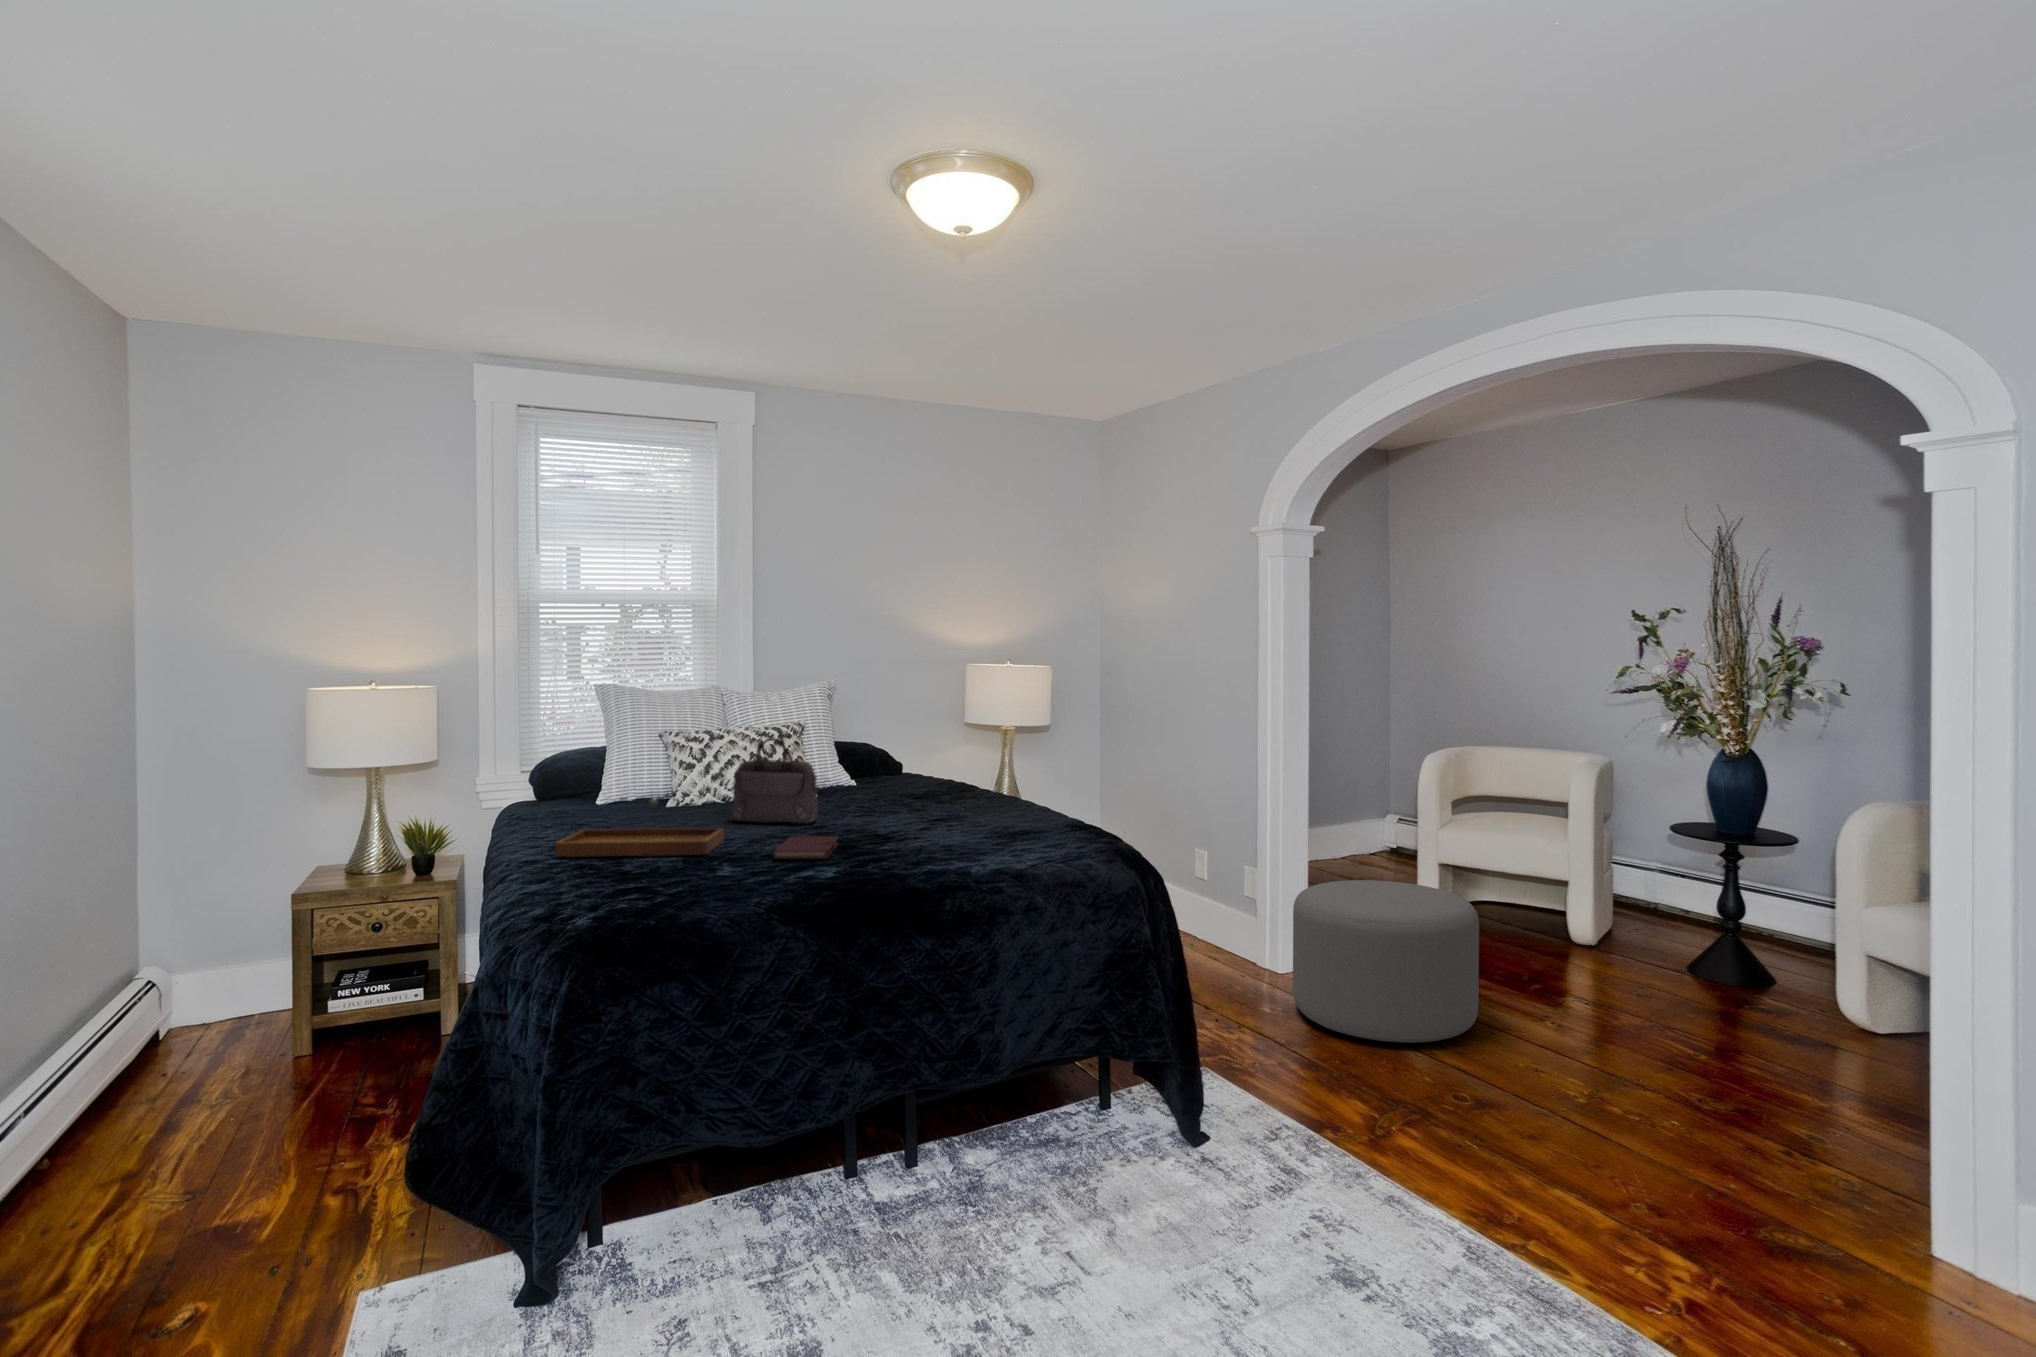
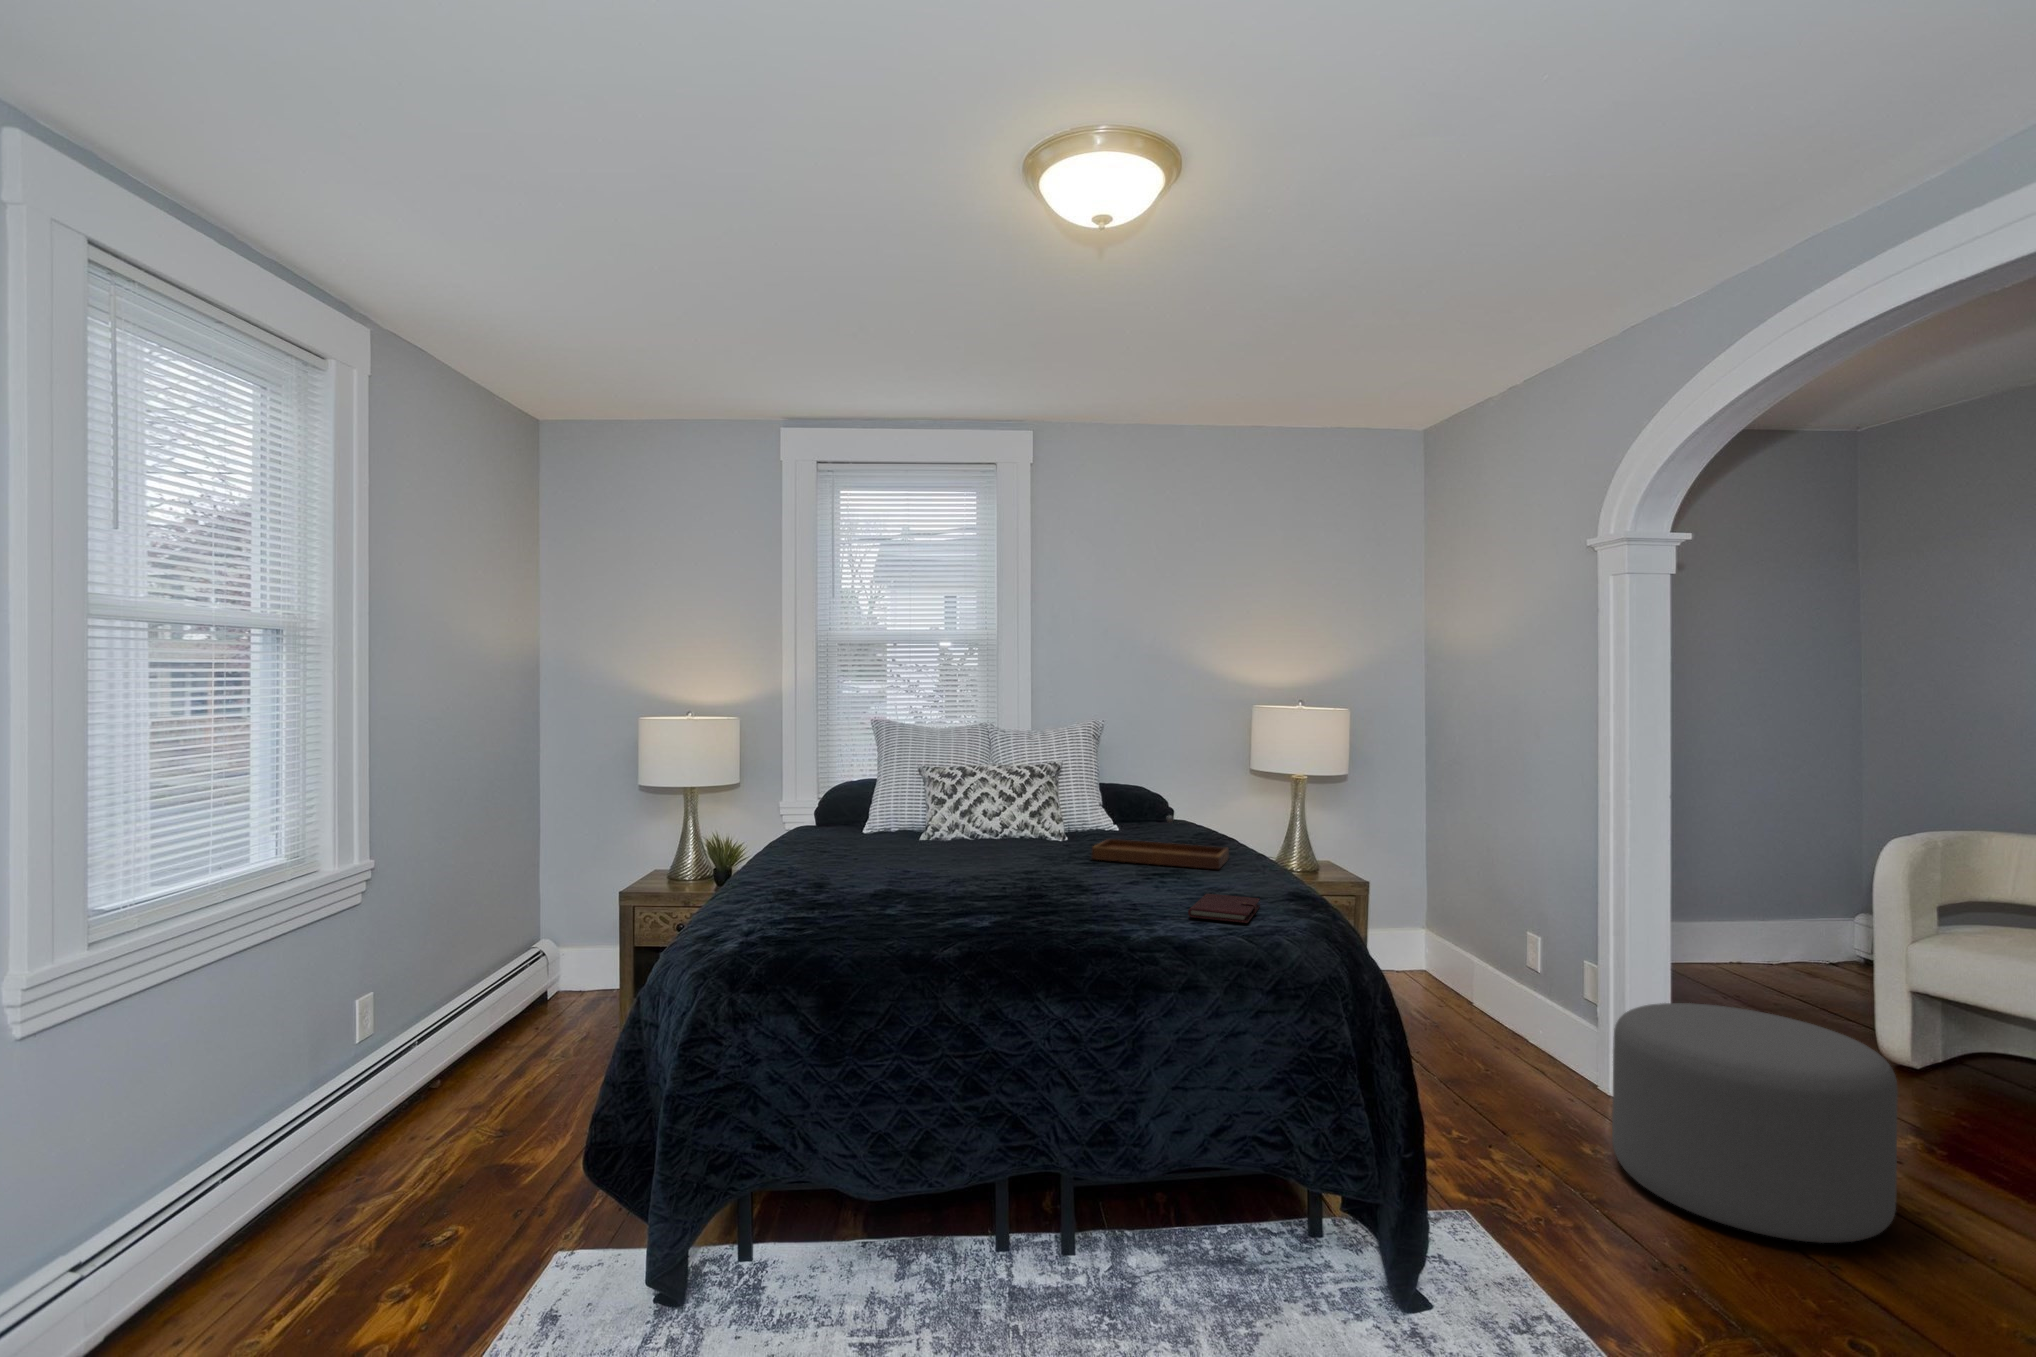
handbag: present [732,737,818,824] -> none [960,767,1039,867]
tray: present [555,798,724,857] -> present [1092,816,1229,869]
notebook: present [773,836,838,859] -> present [1188,894,1260,923]

